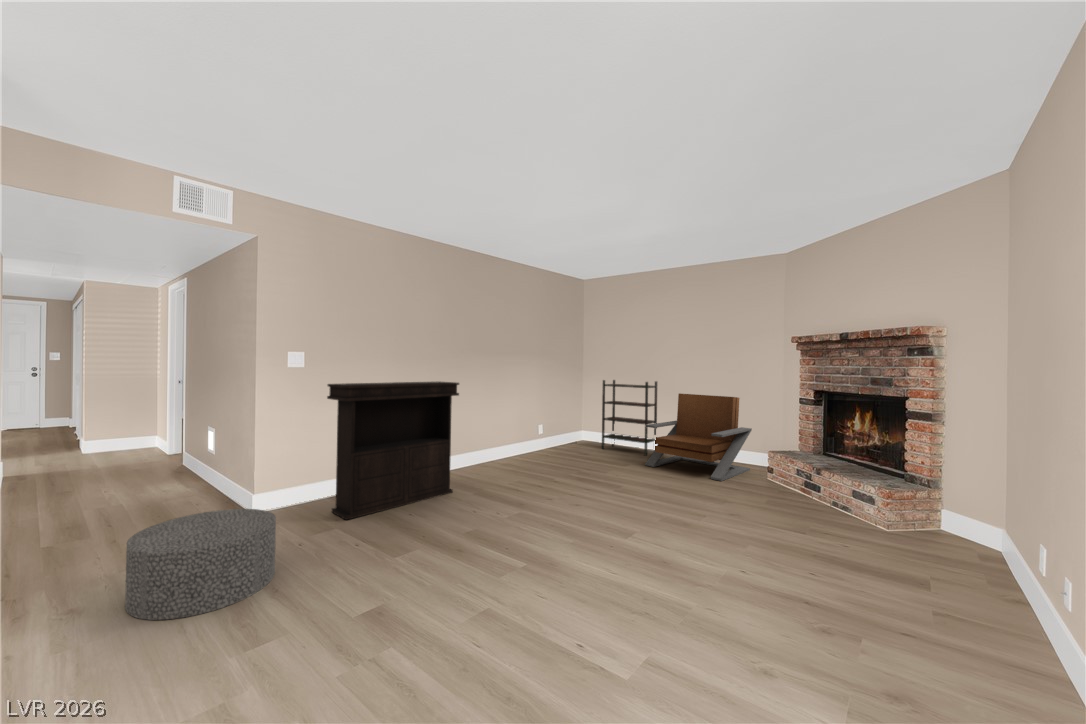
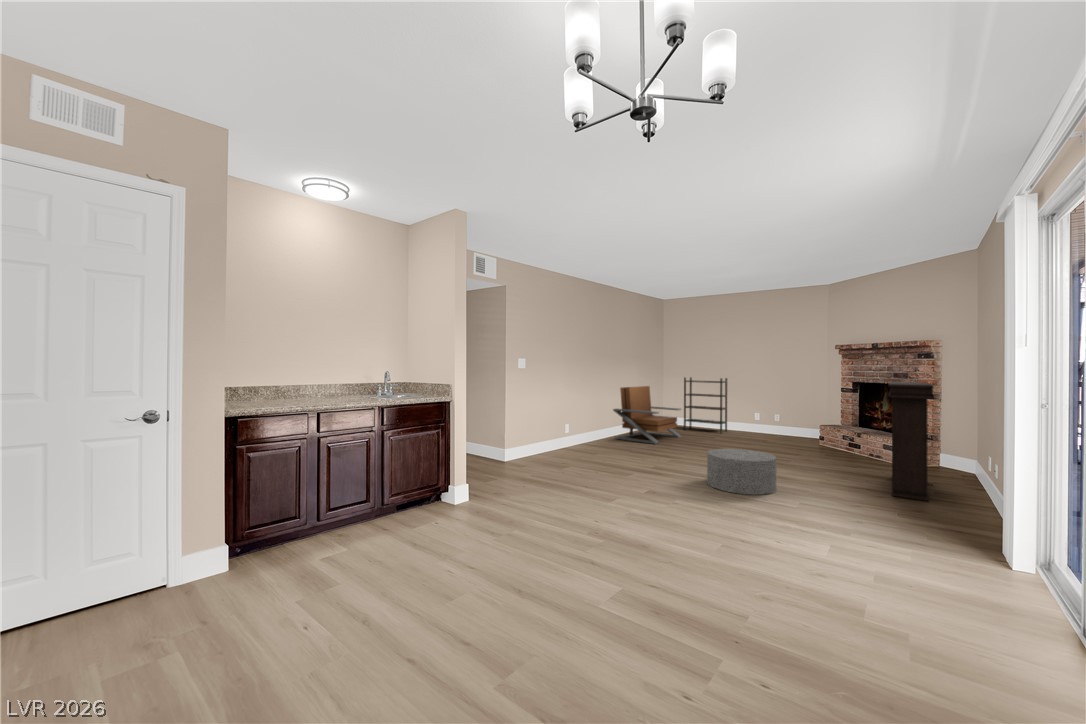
console table: present [327,382,459,520] -> present [888,382,934,501]
lounge chair: present [645,393,752,481] -> present [613,386,681,444]
ottoman: present [125,509,276,620] -> present [707,449,777,495]

